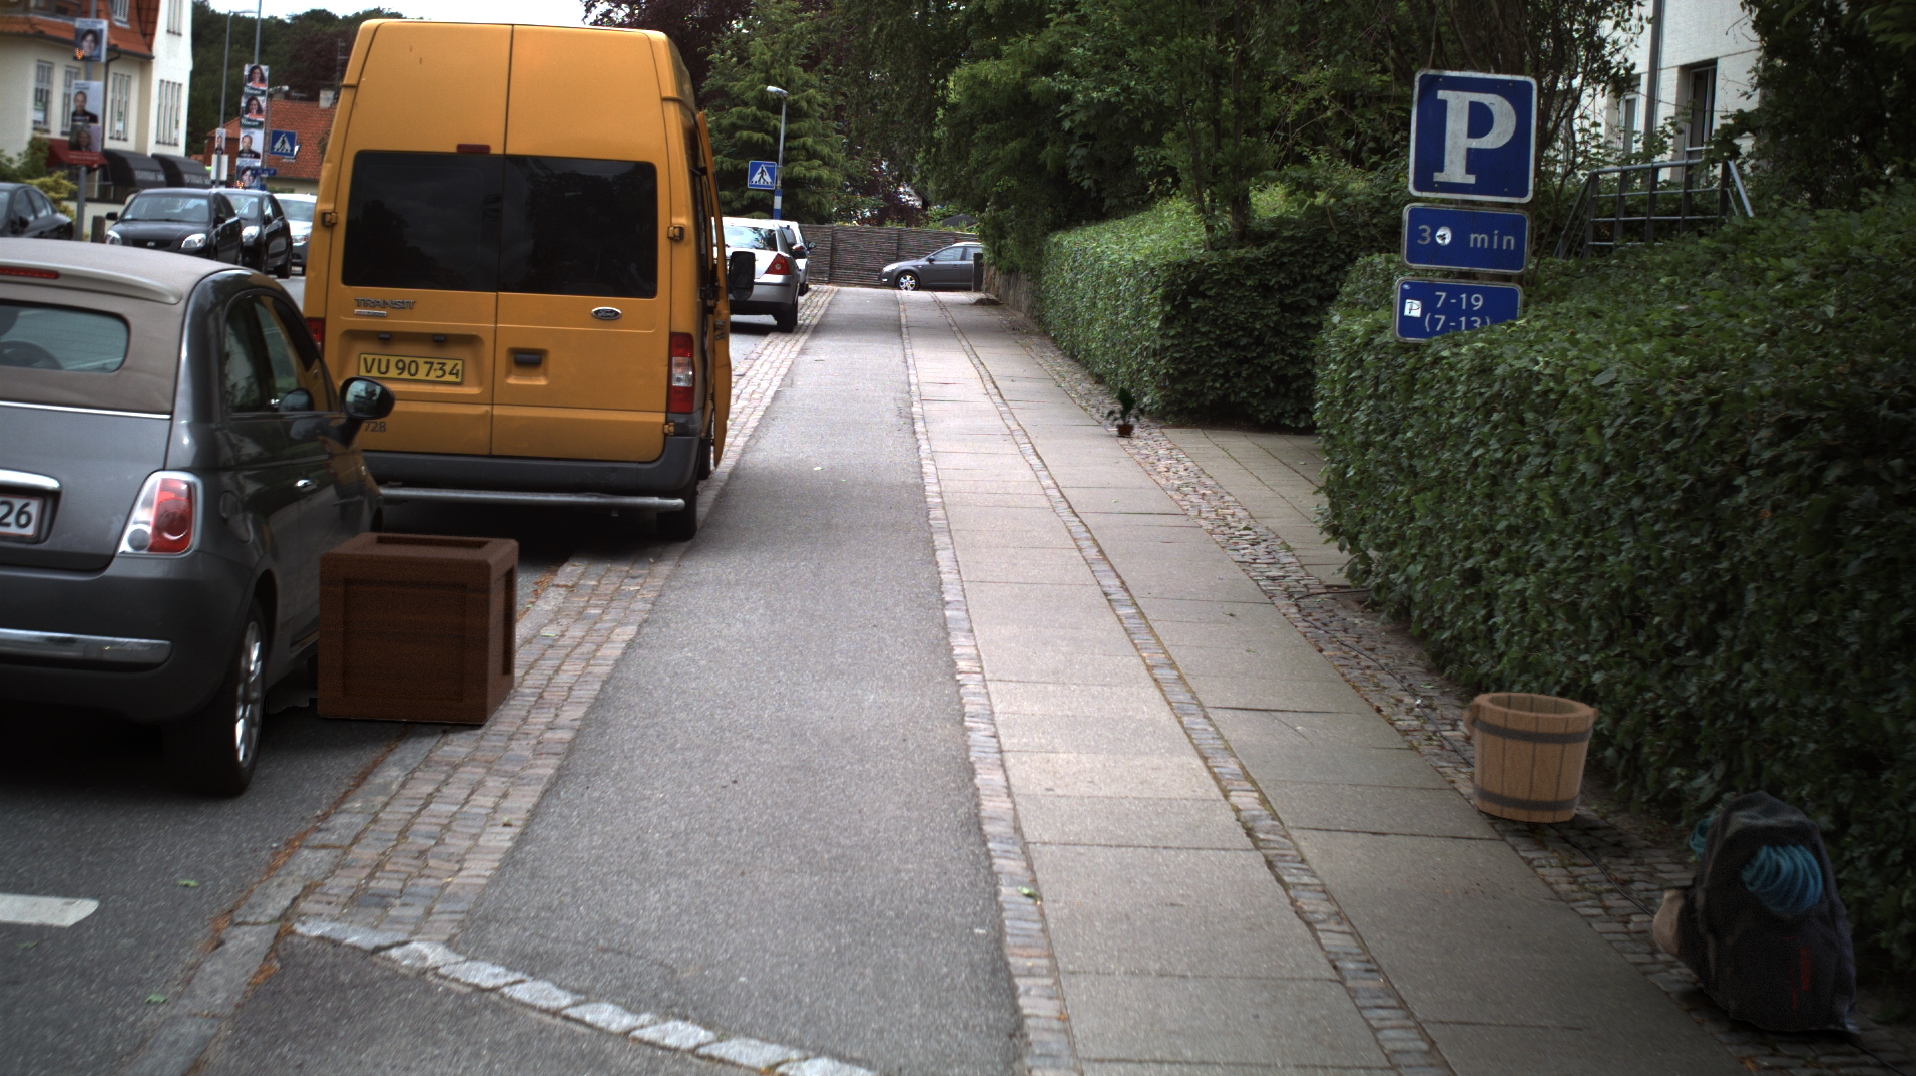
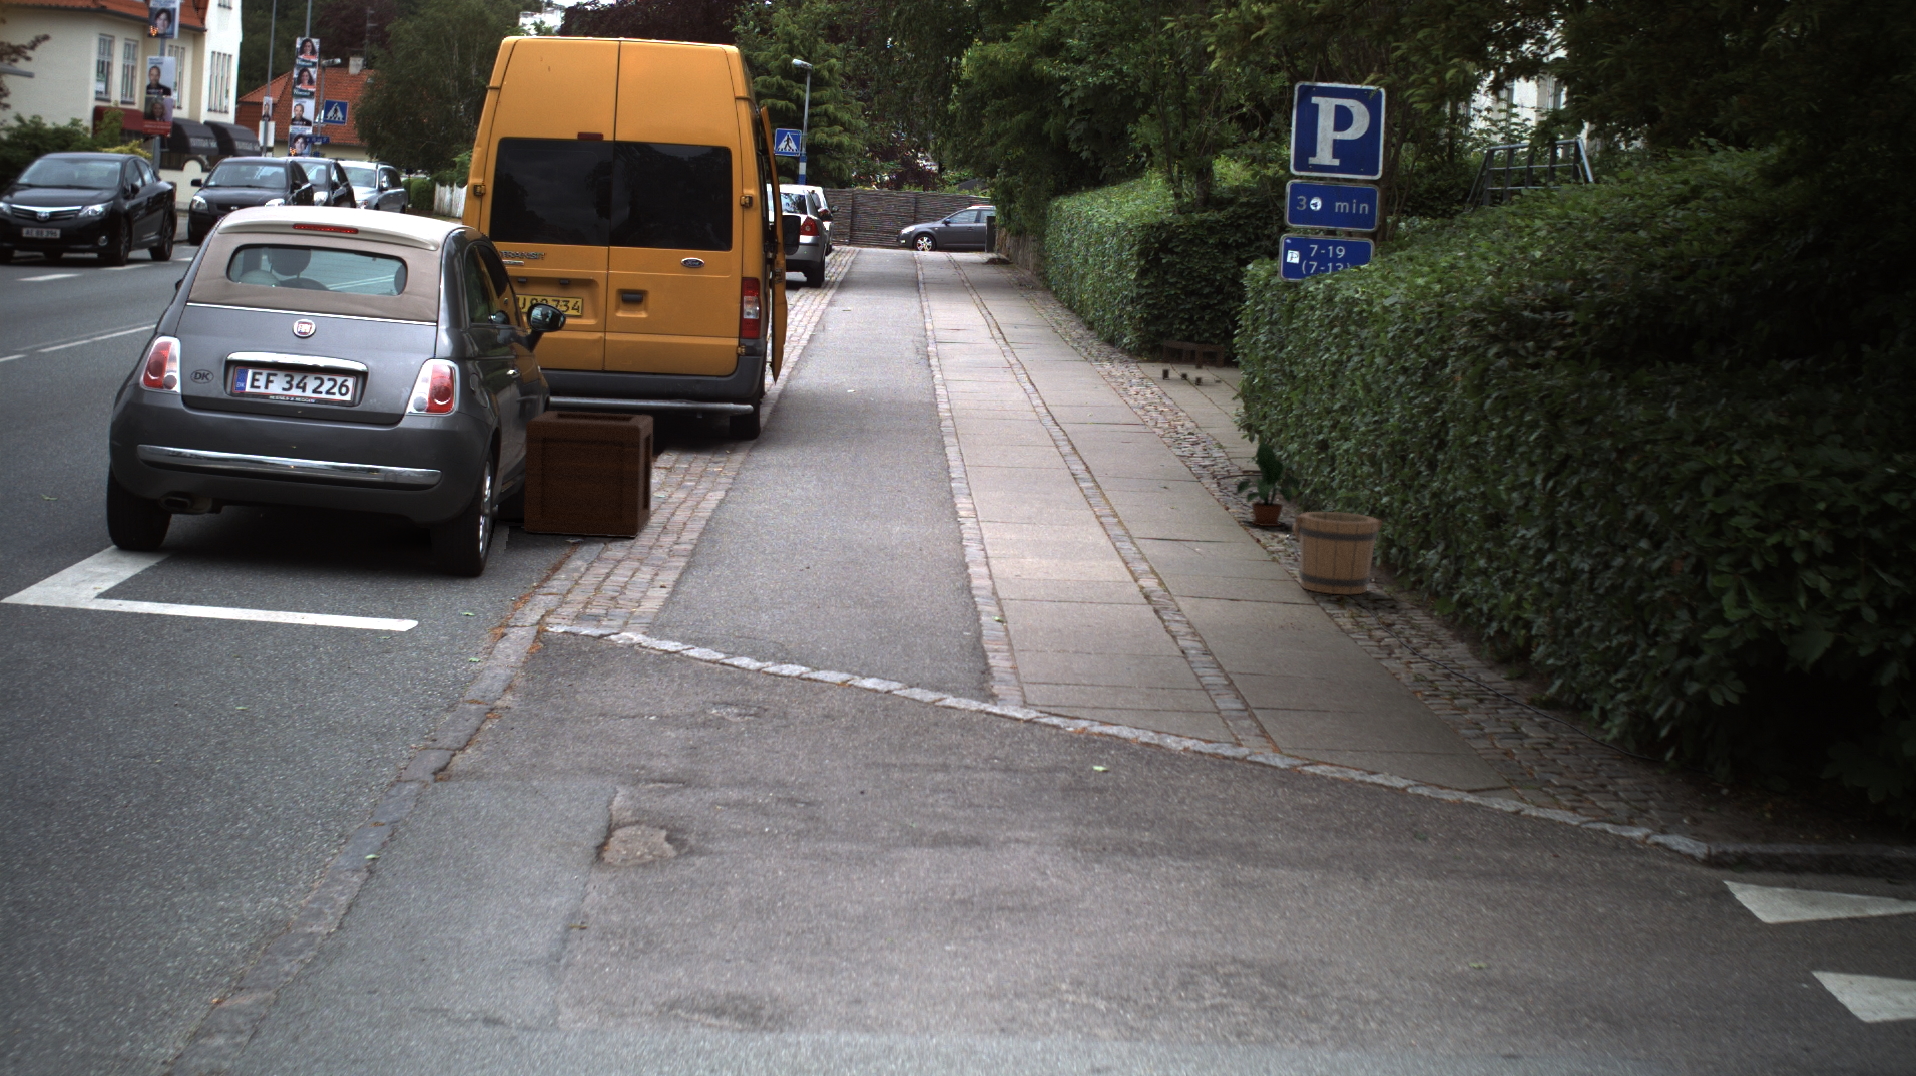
potted plant: present [1106,387,1145,438] -> present [1237,442,1300,526]
bench: none [1192,401,1270,455] -> present [1162,340,1226,385]
backpack: present [1653,791,1861,1034] -> none [1375,541,1489,681]

